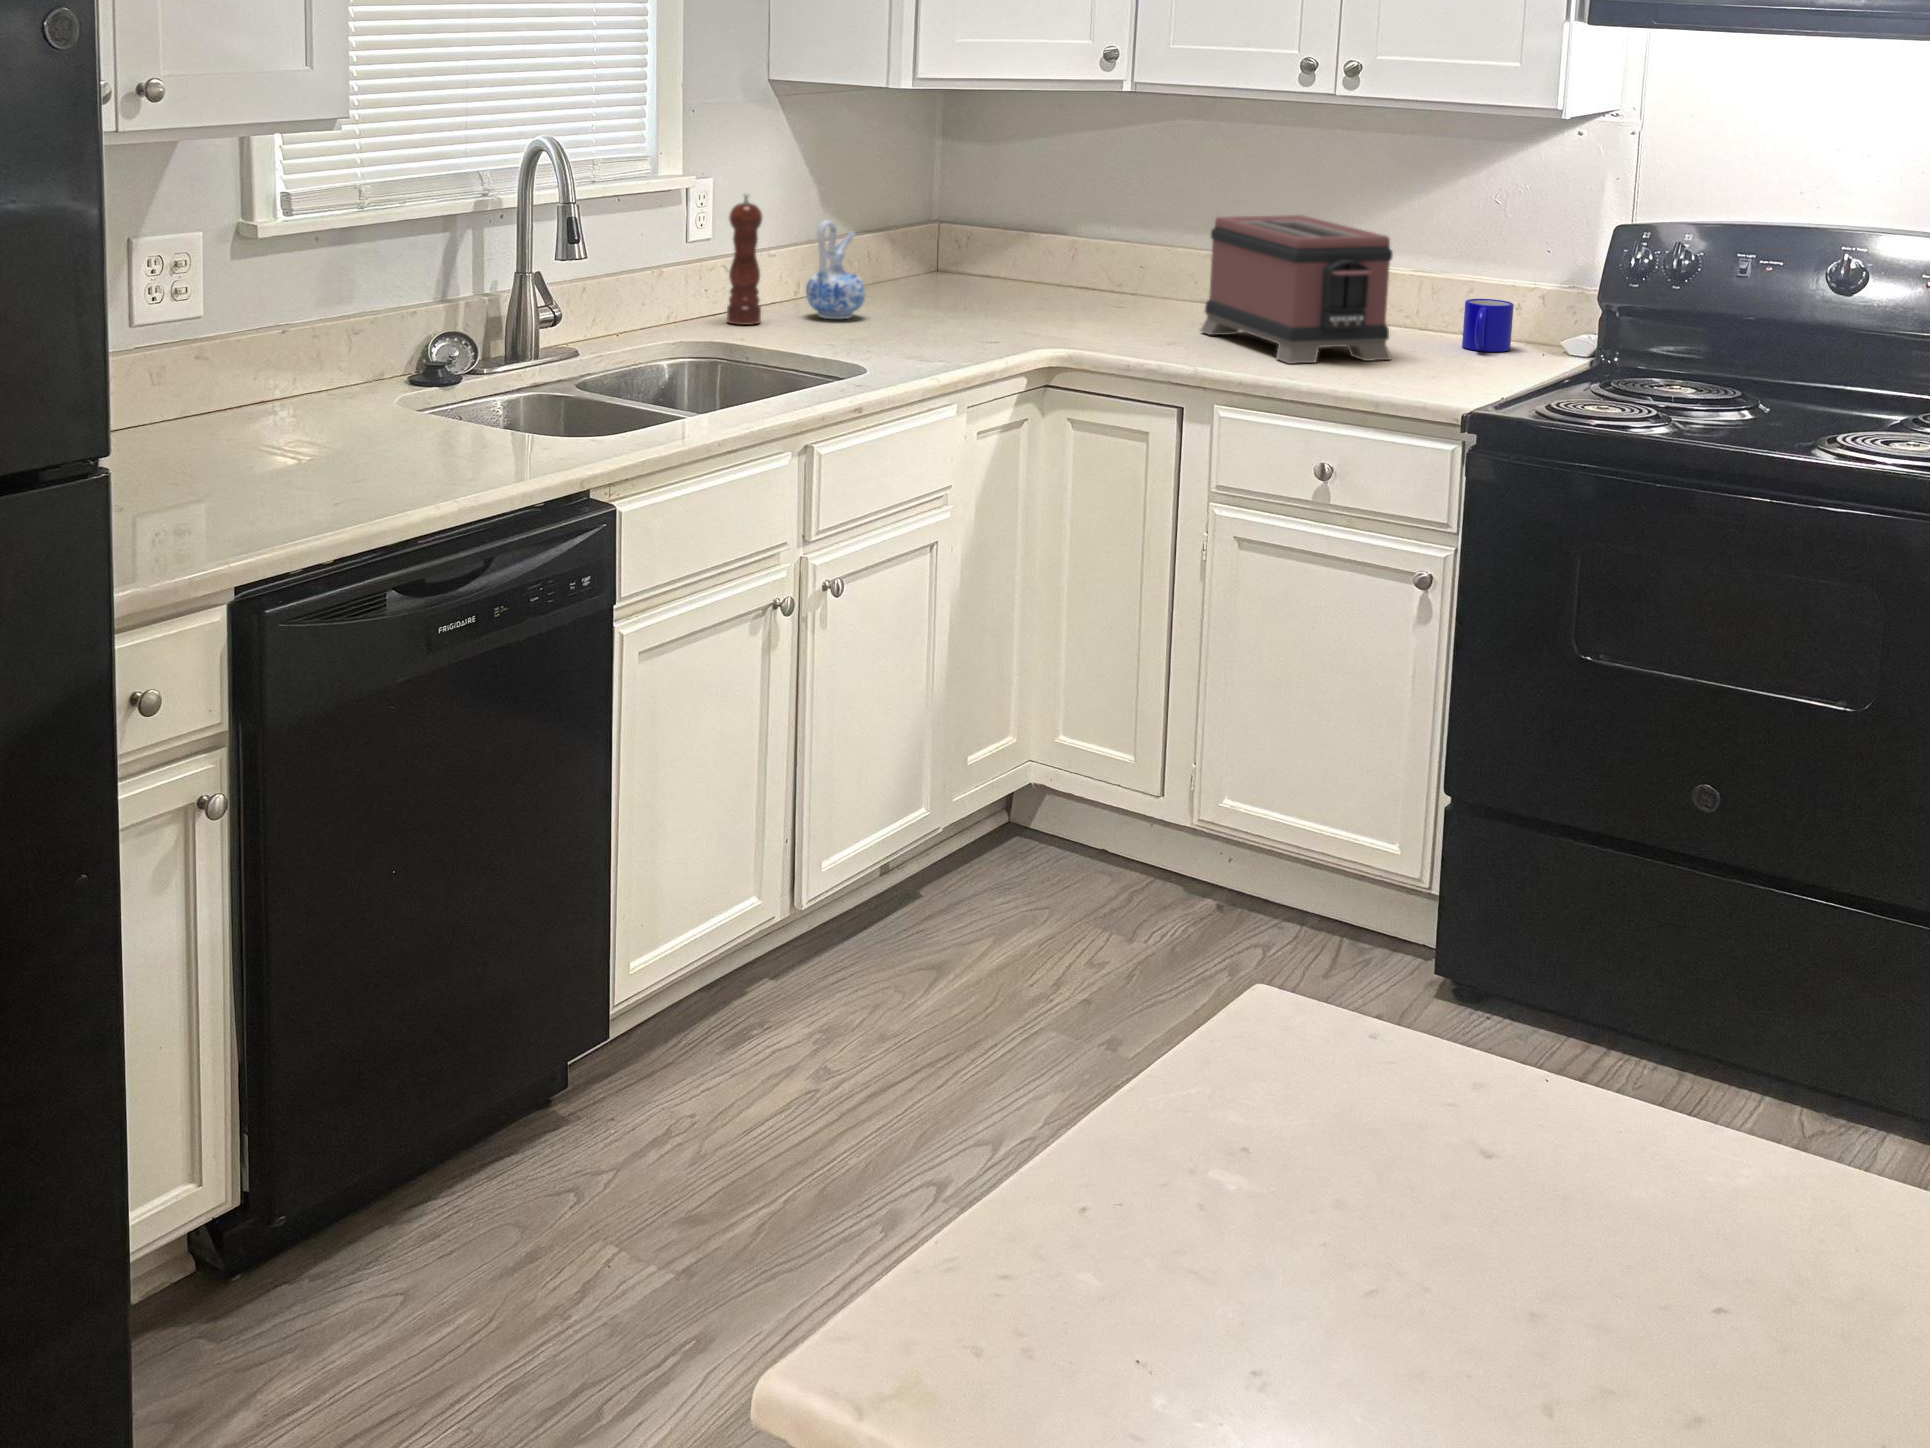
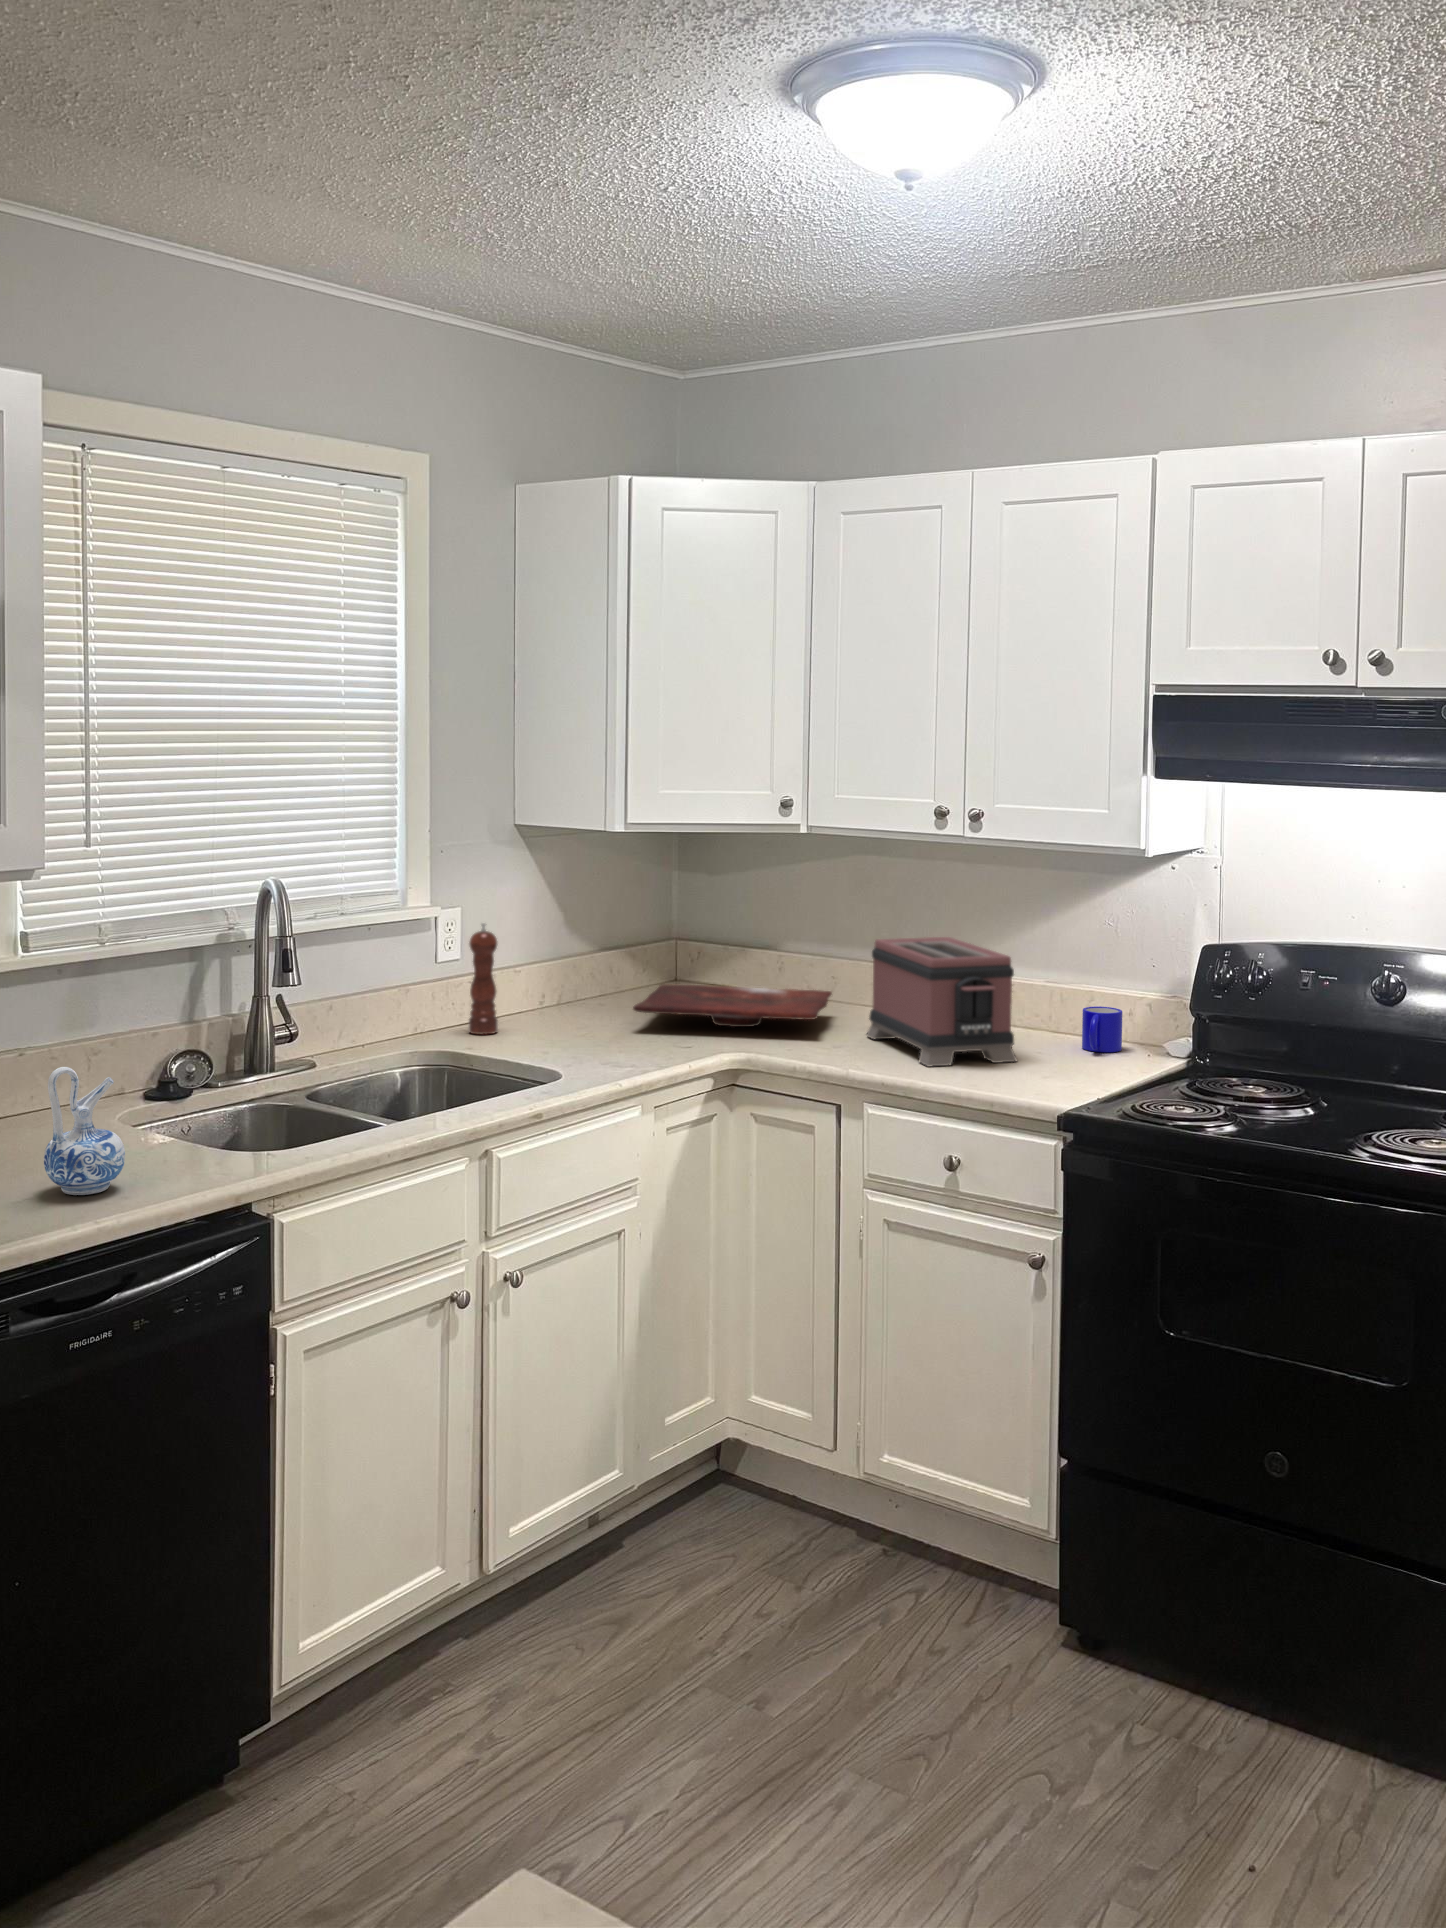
ceramic pitcher: present [806,220,866,319] -> present [44,1067,125,1195]
cutting board: none [922,271,1150,320] -> present [633,984,832,1027]

